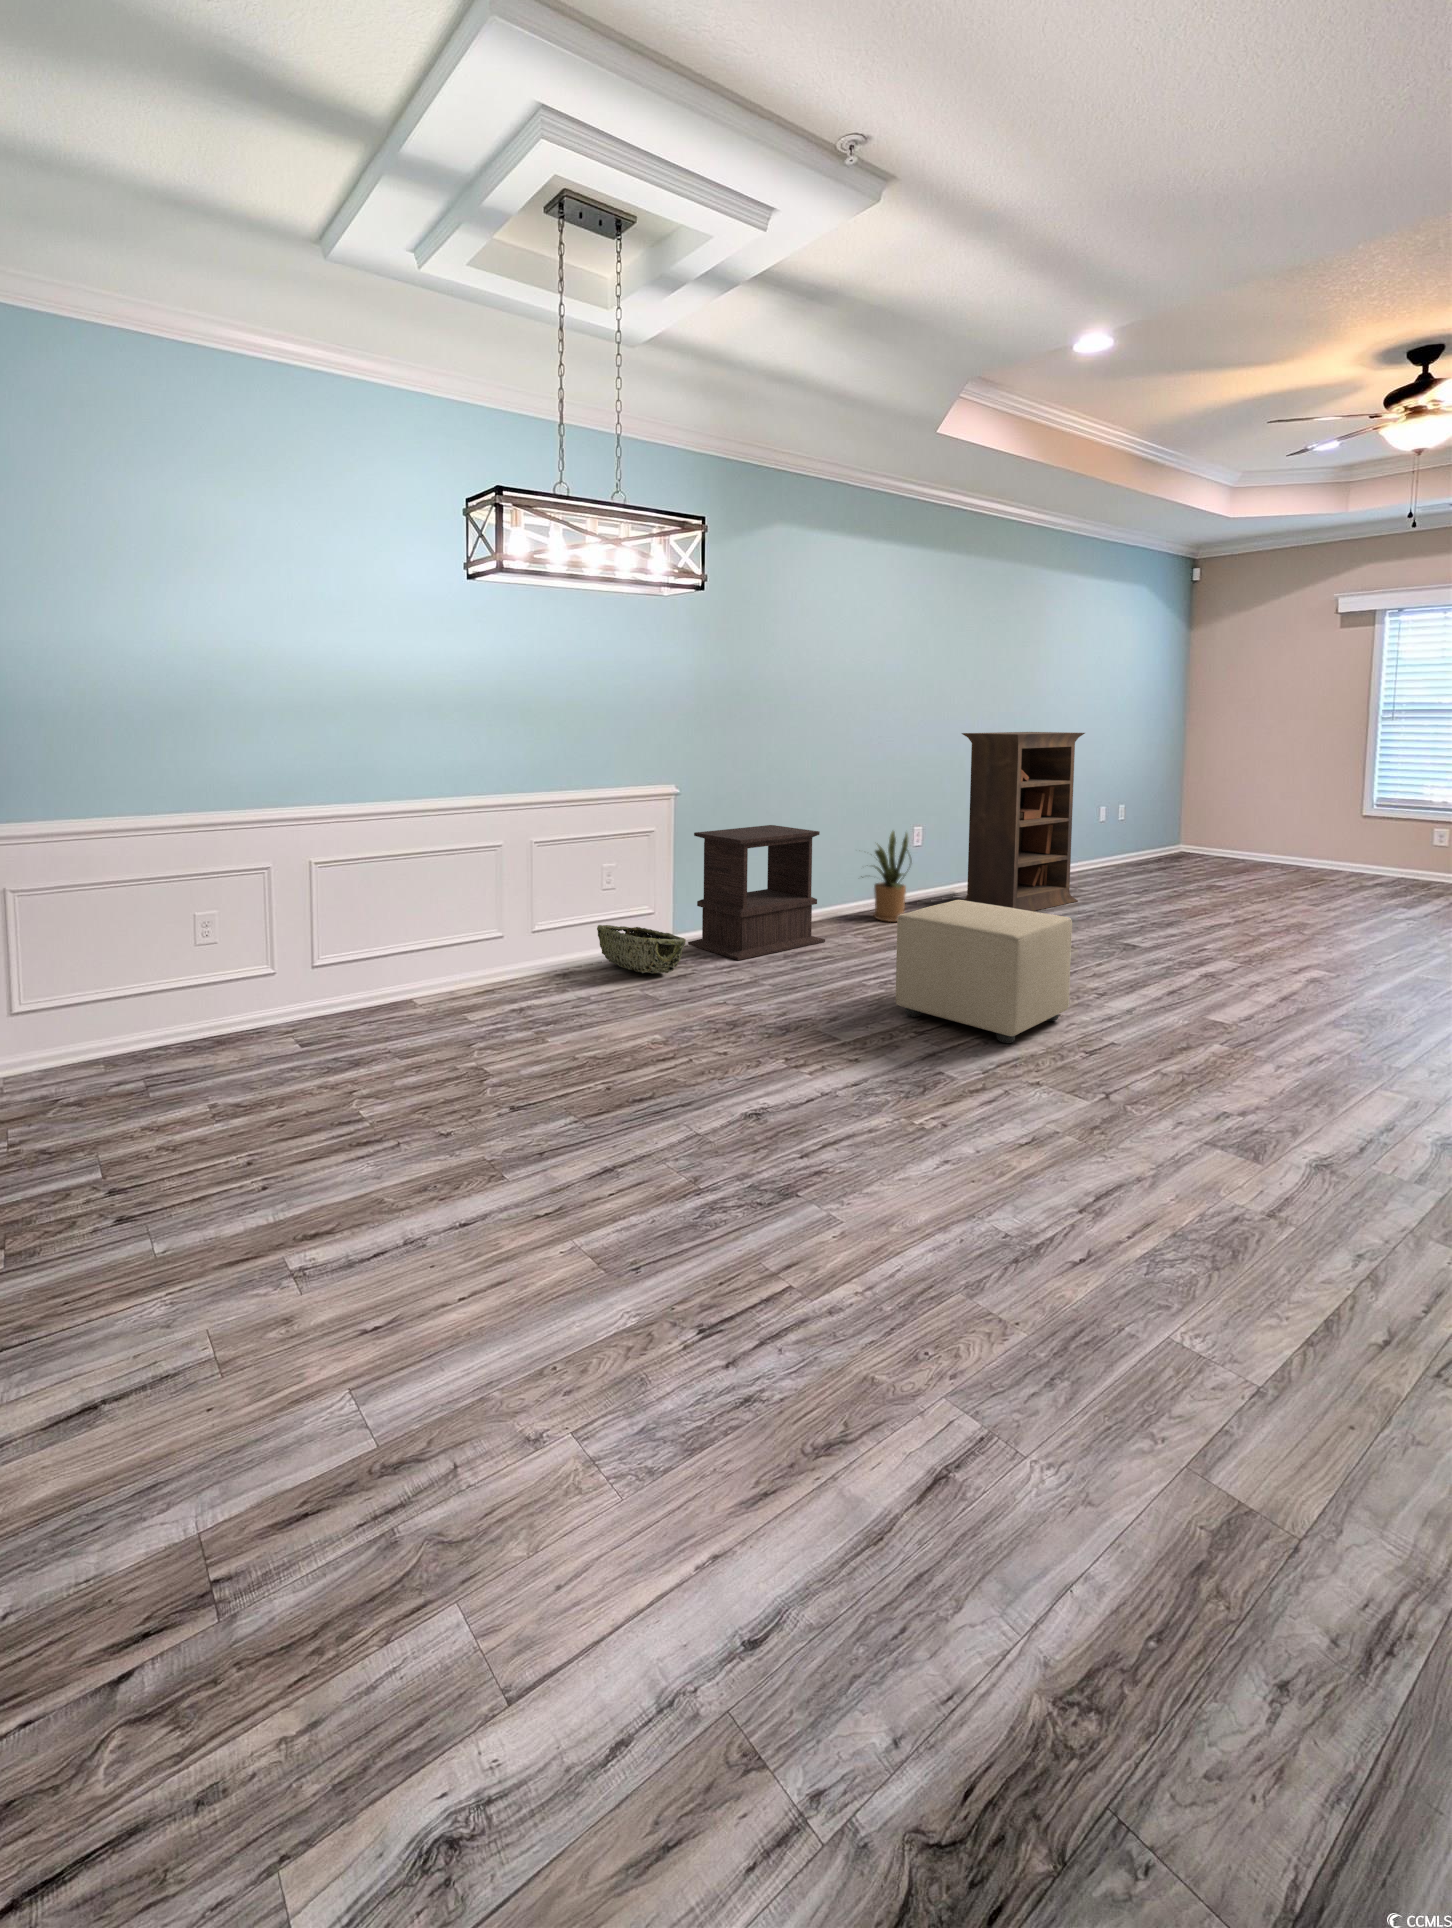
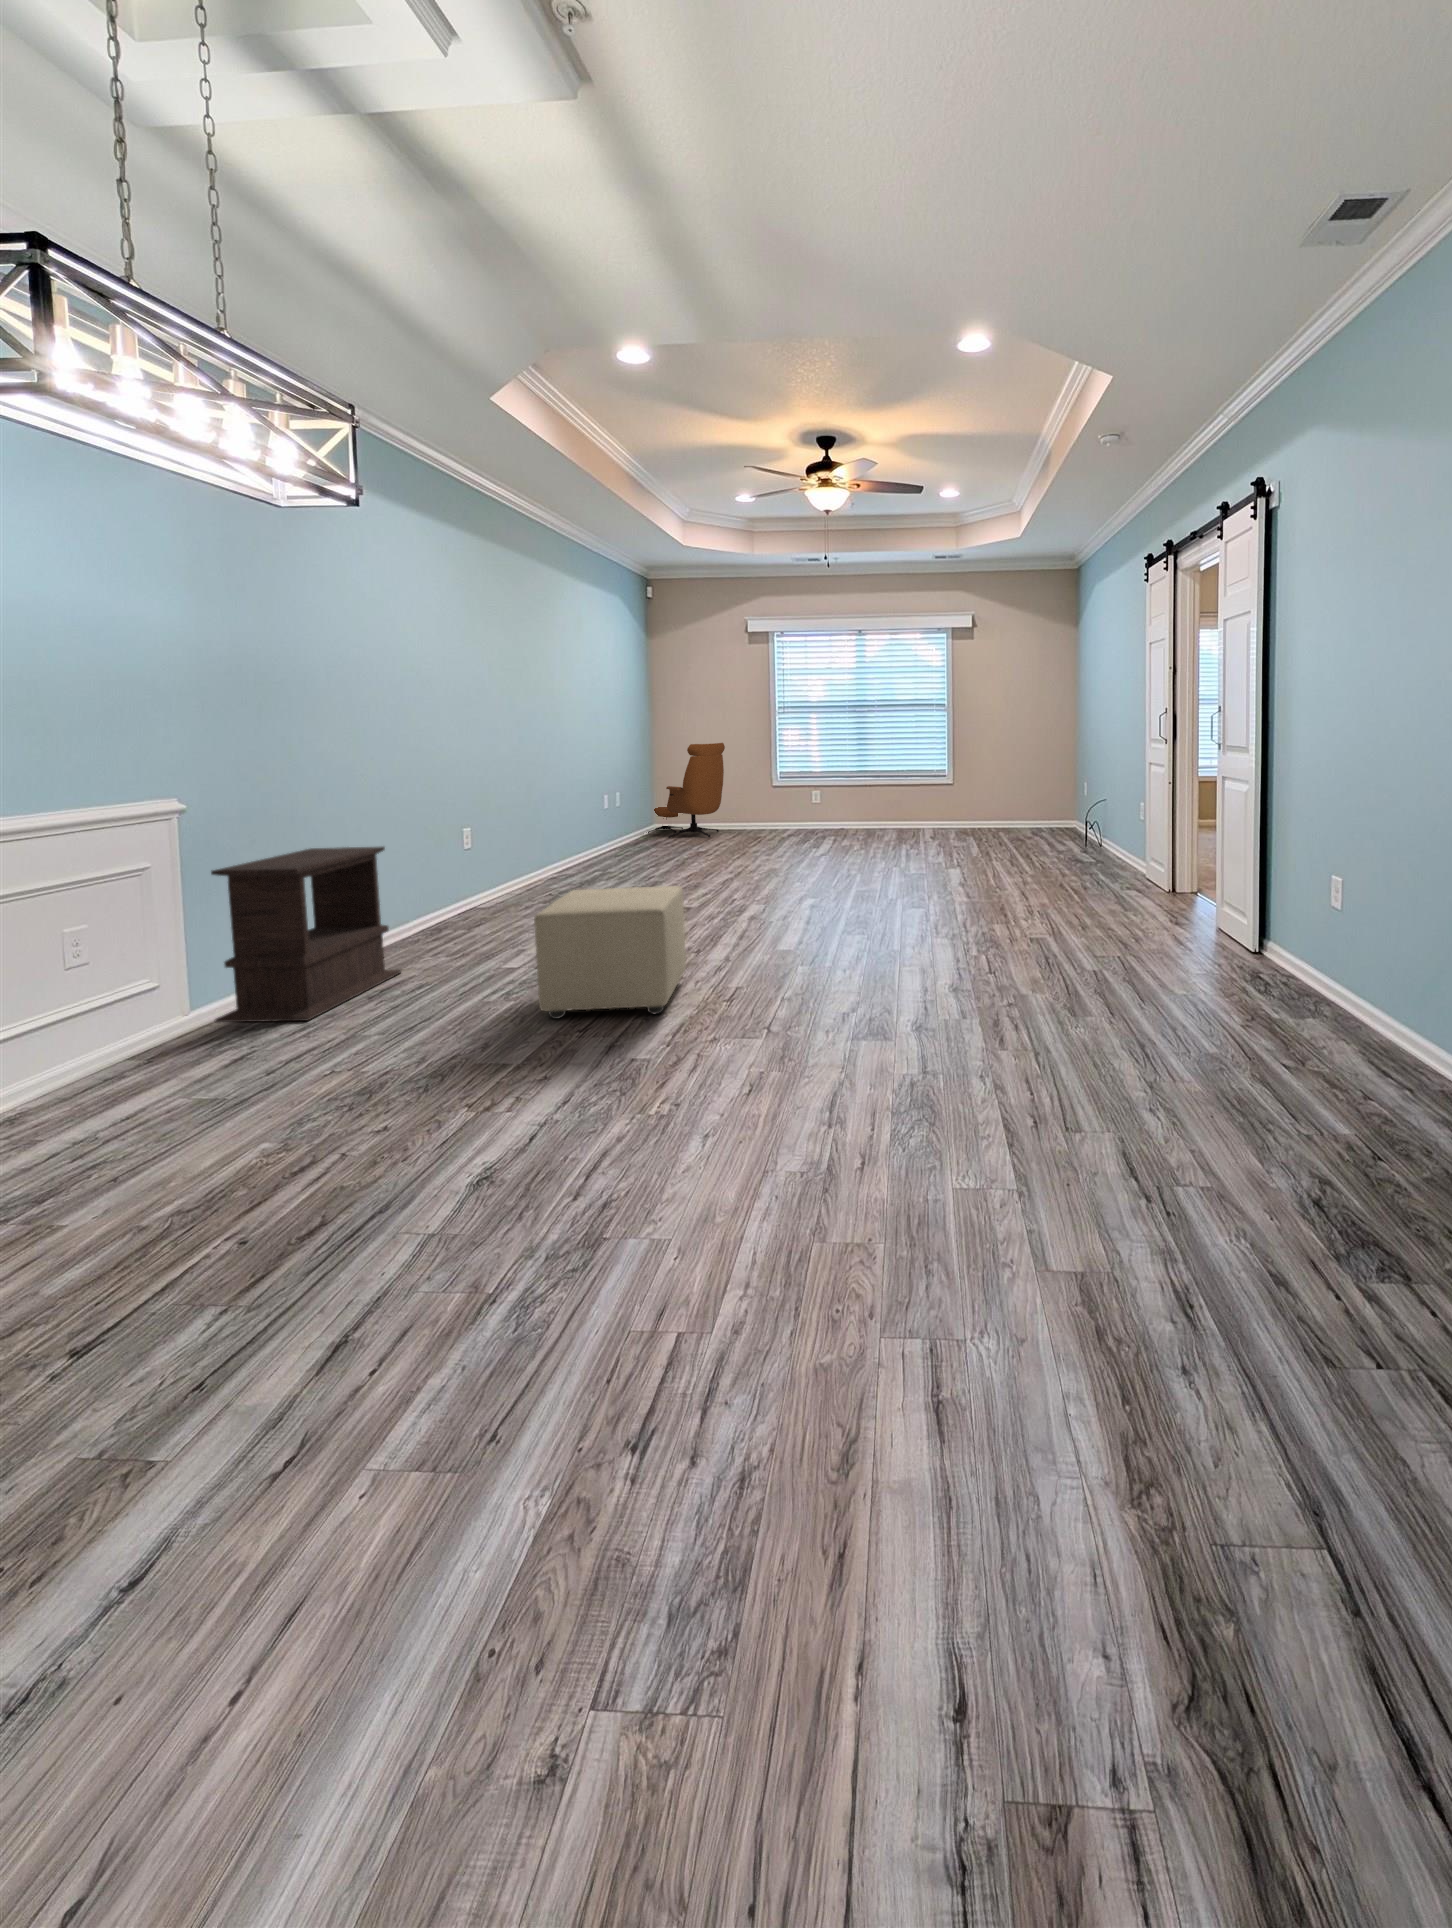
bookcase: present [962,732,1085,911] -> none [499,728,610,906]
lounge chair: none [1175,754,1291,872] -> present [648,743,725,838]
house plant: present [862,831,911,922] -> none [405,836,476,937]
woven basket: present [597,925,686,974] -> none [69,1011,240,1080]

